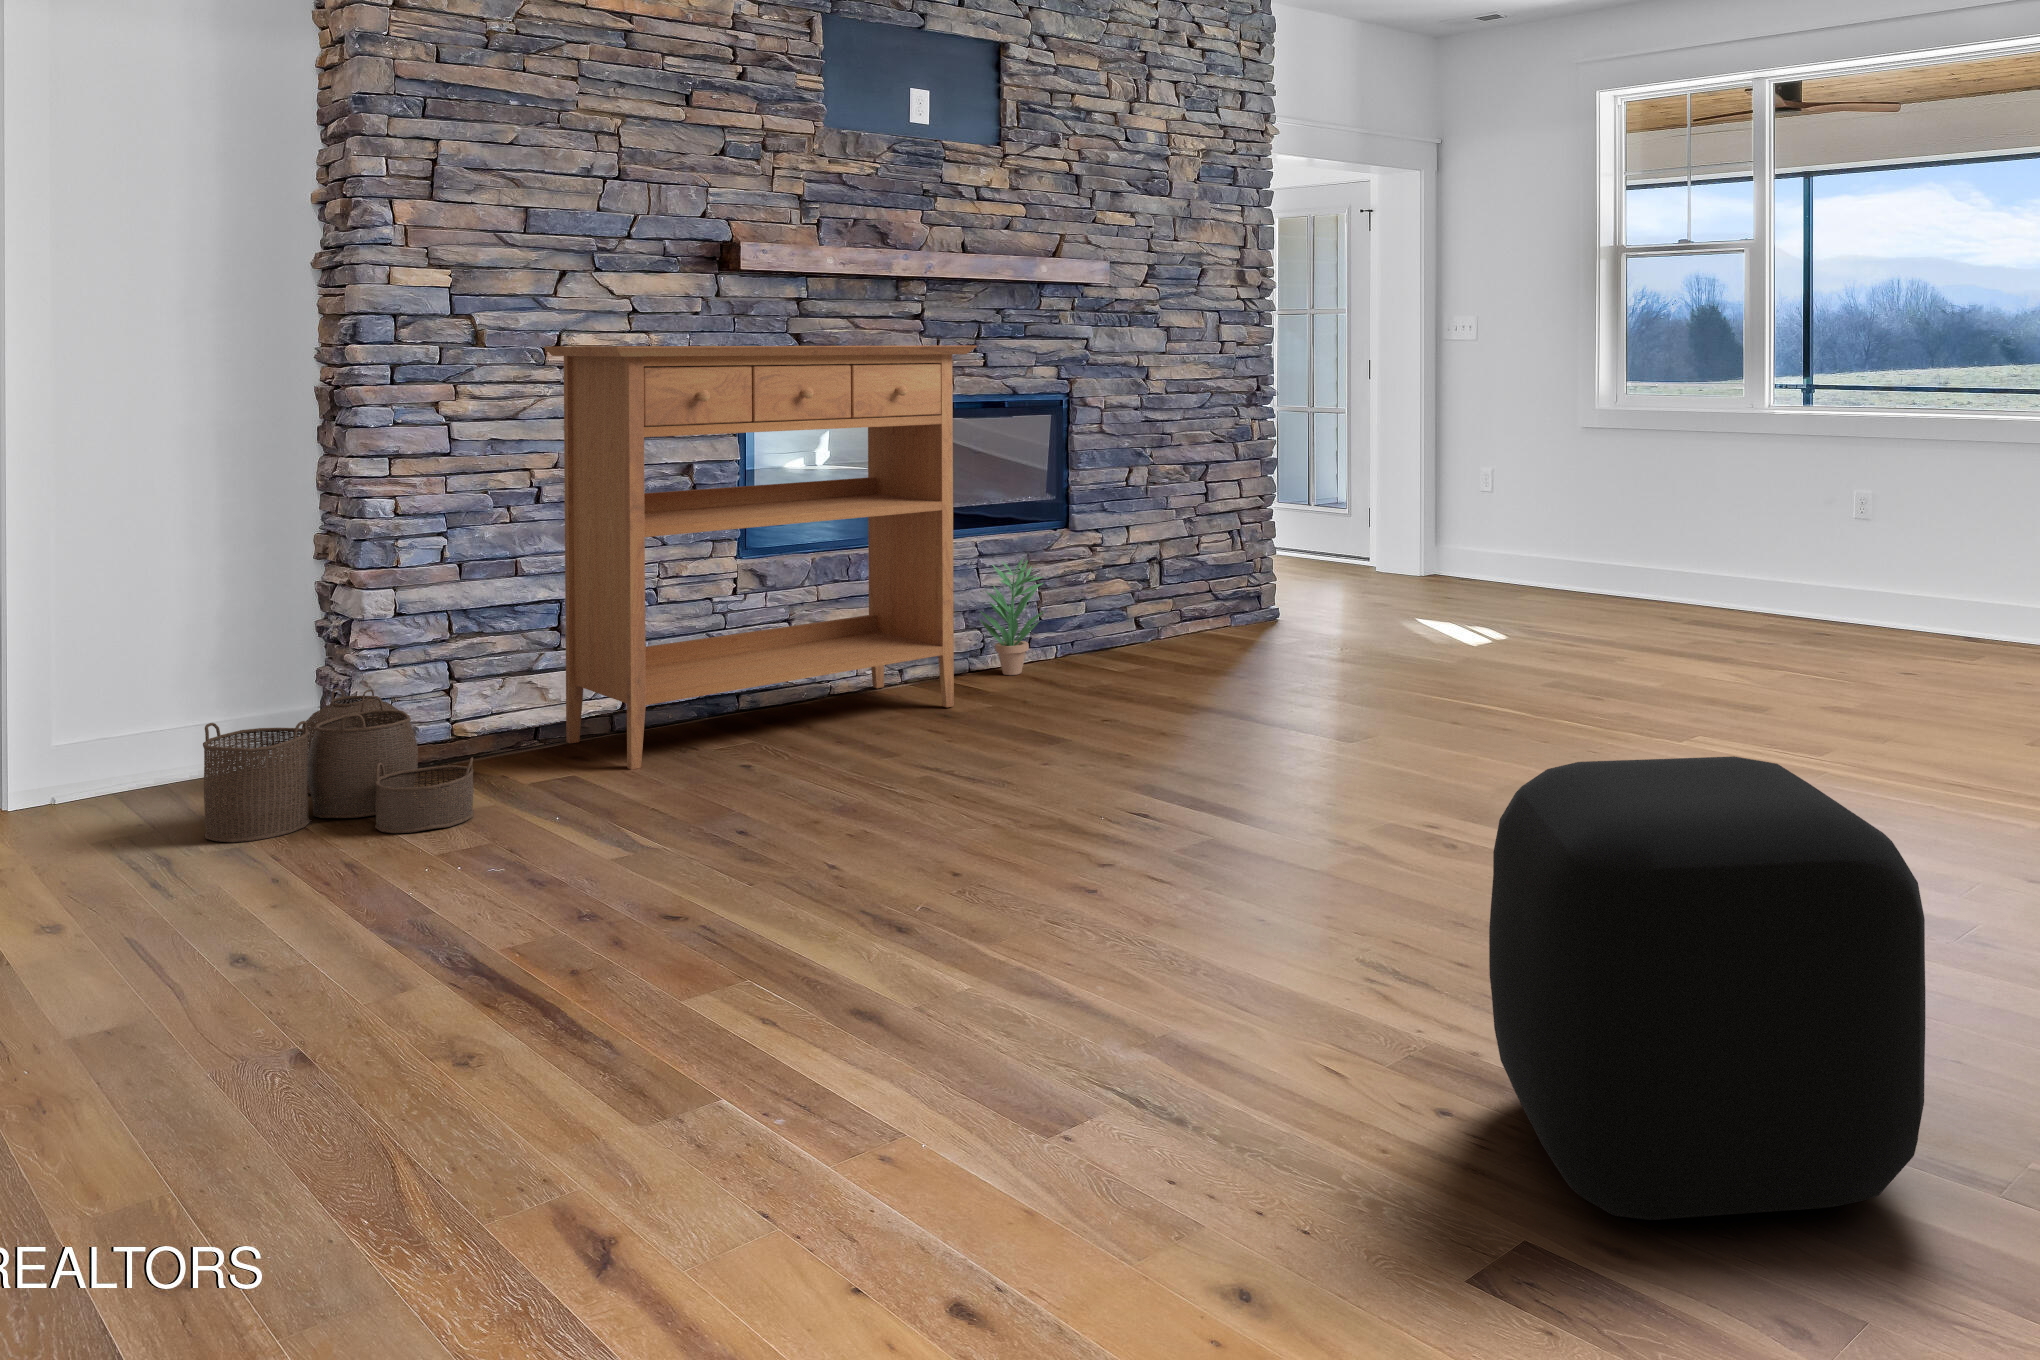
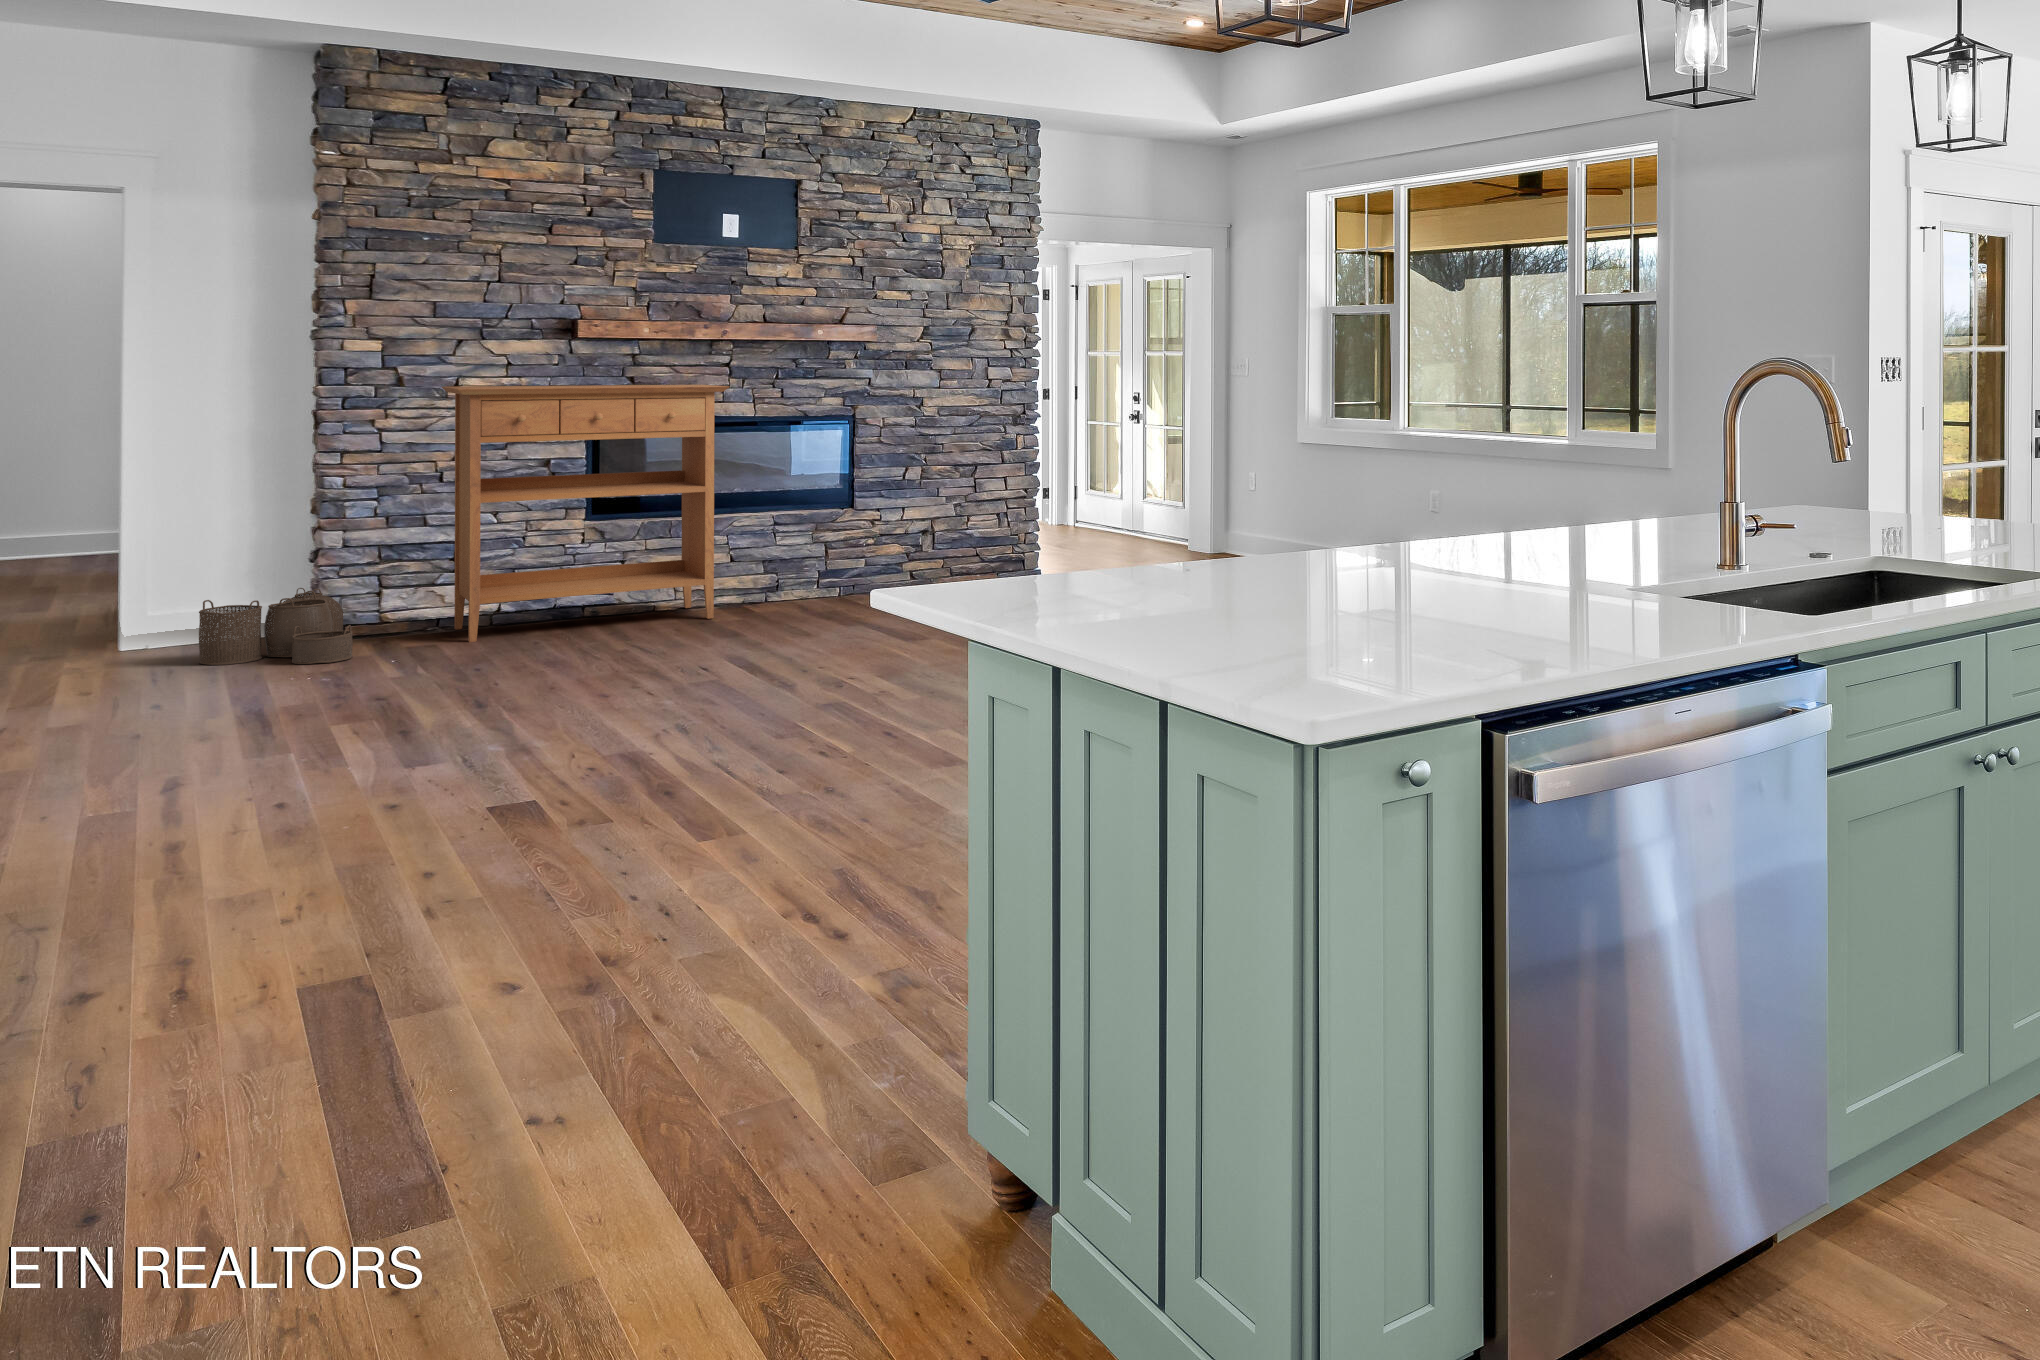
potted plant: present [980,558,1044,675] -> none [766,525,810,604]
ottoman: present [1489,756,1925,1220] -> none [577,605,801,796]

